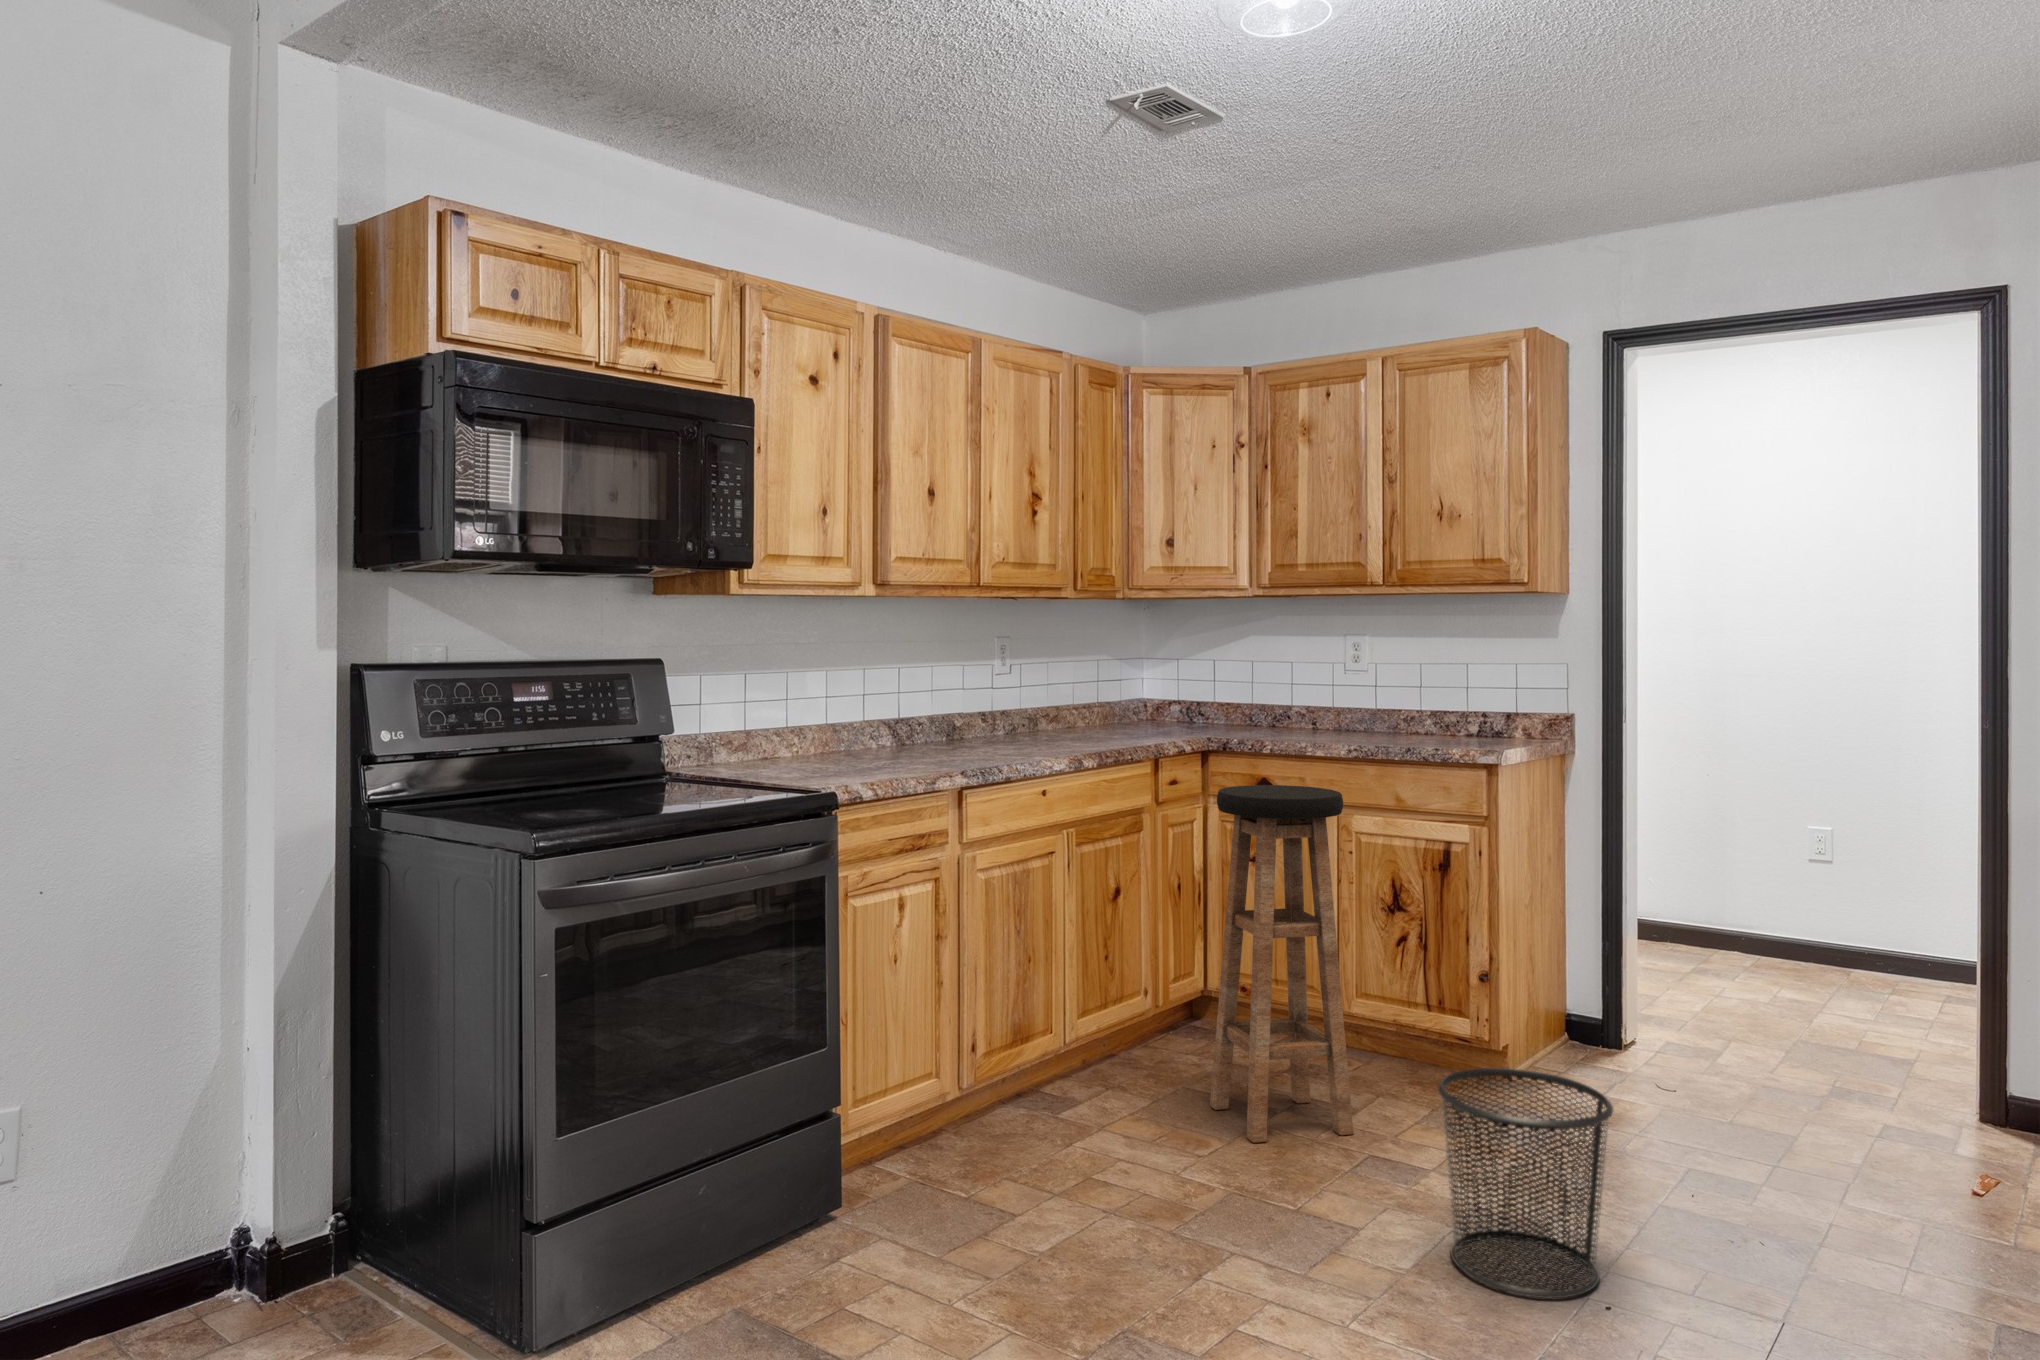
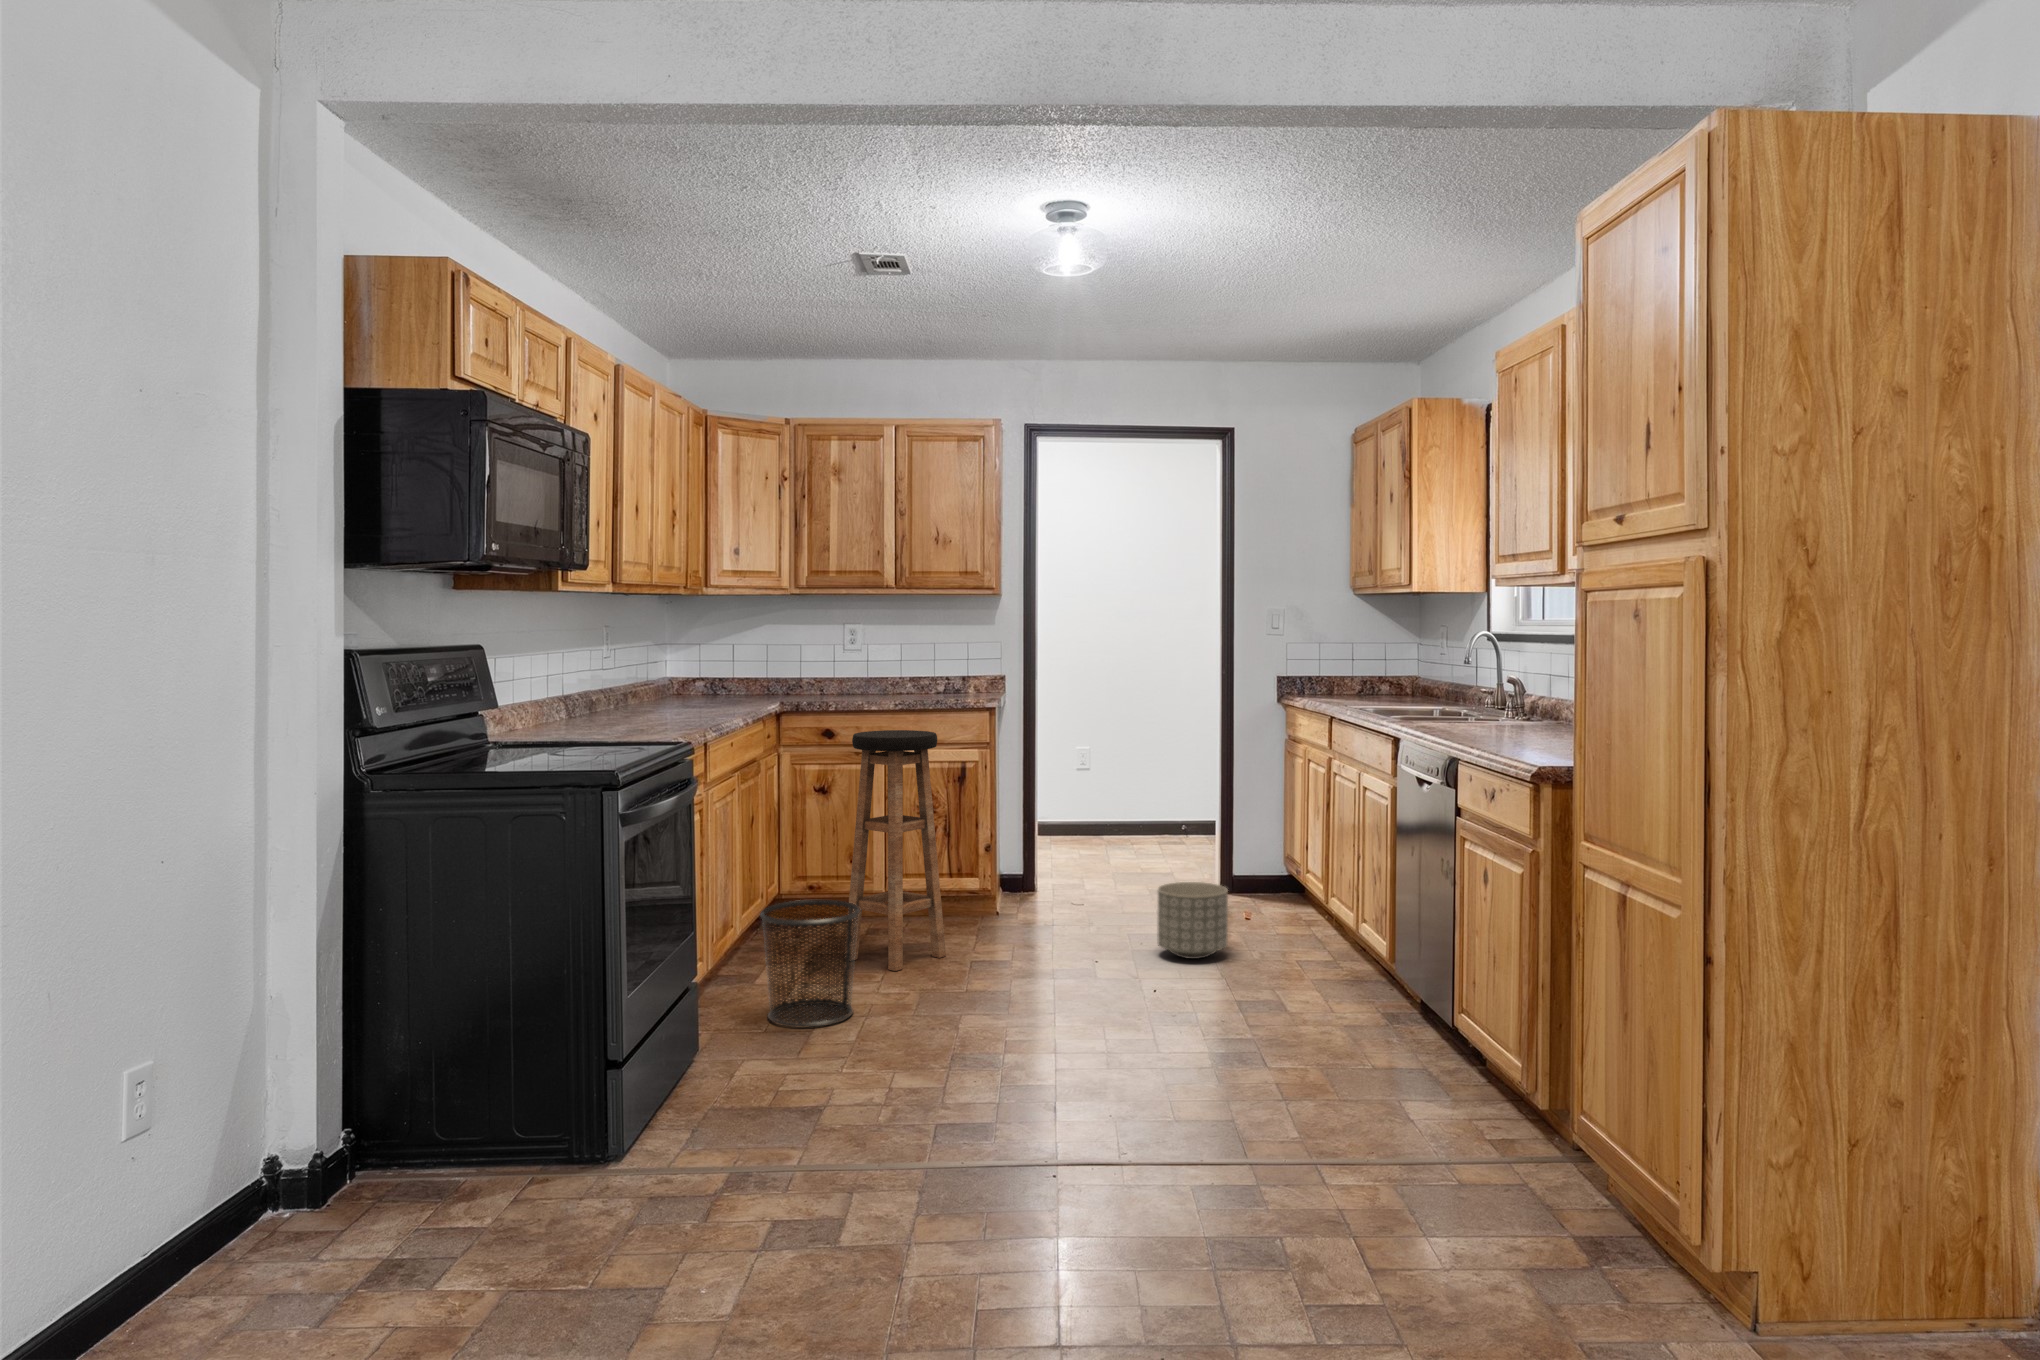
waste bin: present [1438,1068,1613,1298] -> present [760,900,861,1028]
planter: none [1712,1099,1864,1256] -> present [1158,882,1228,959]

